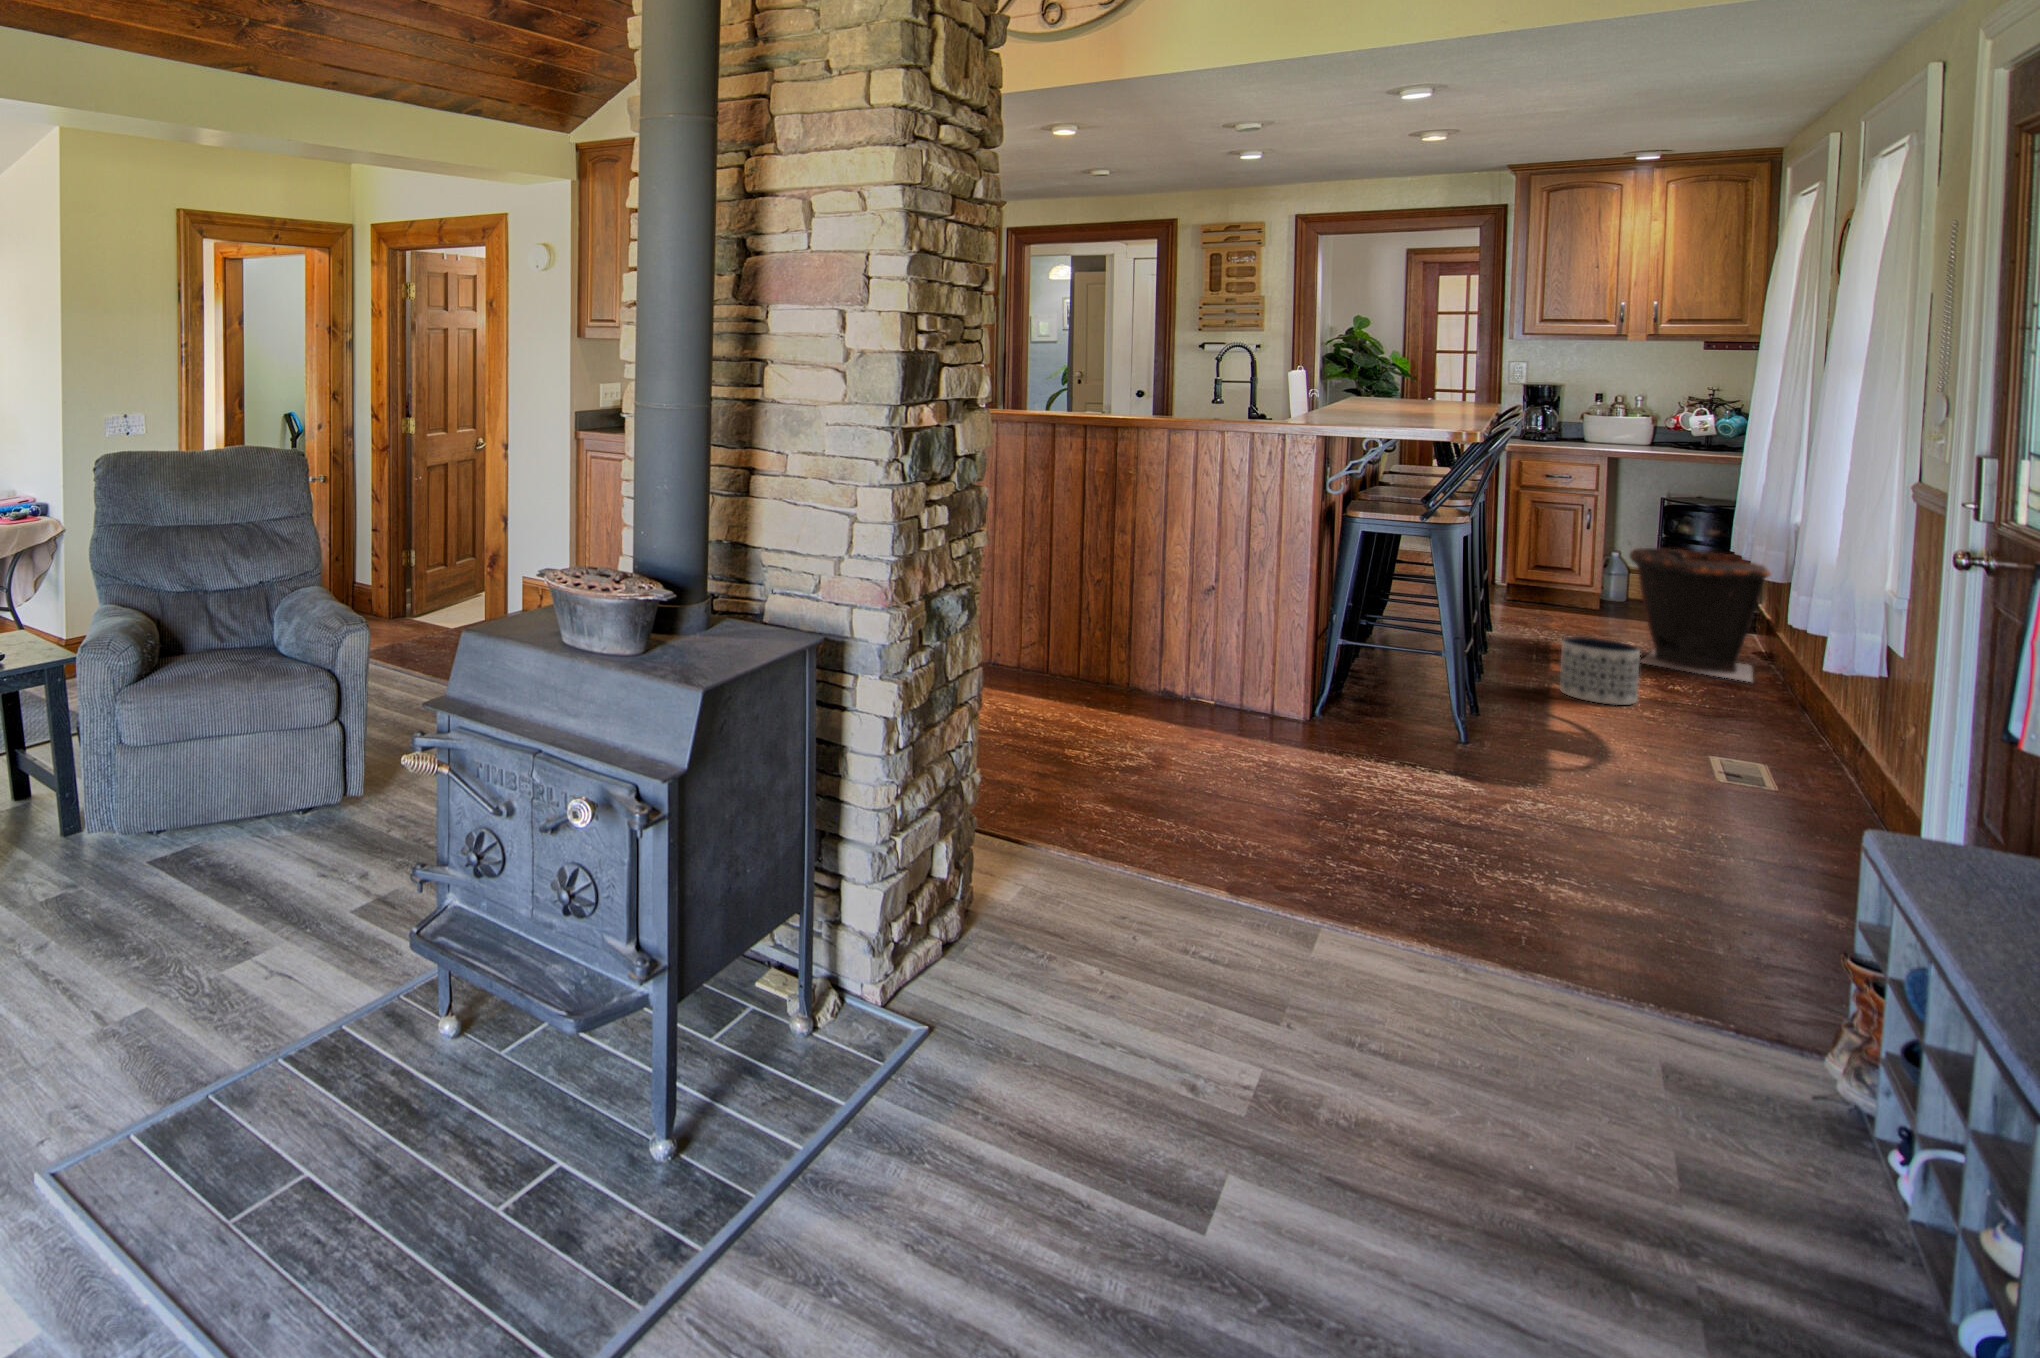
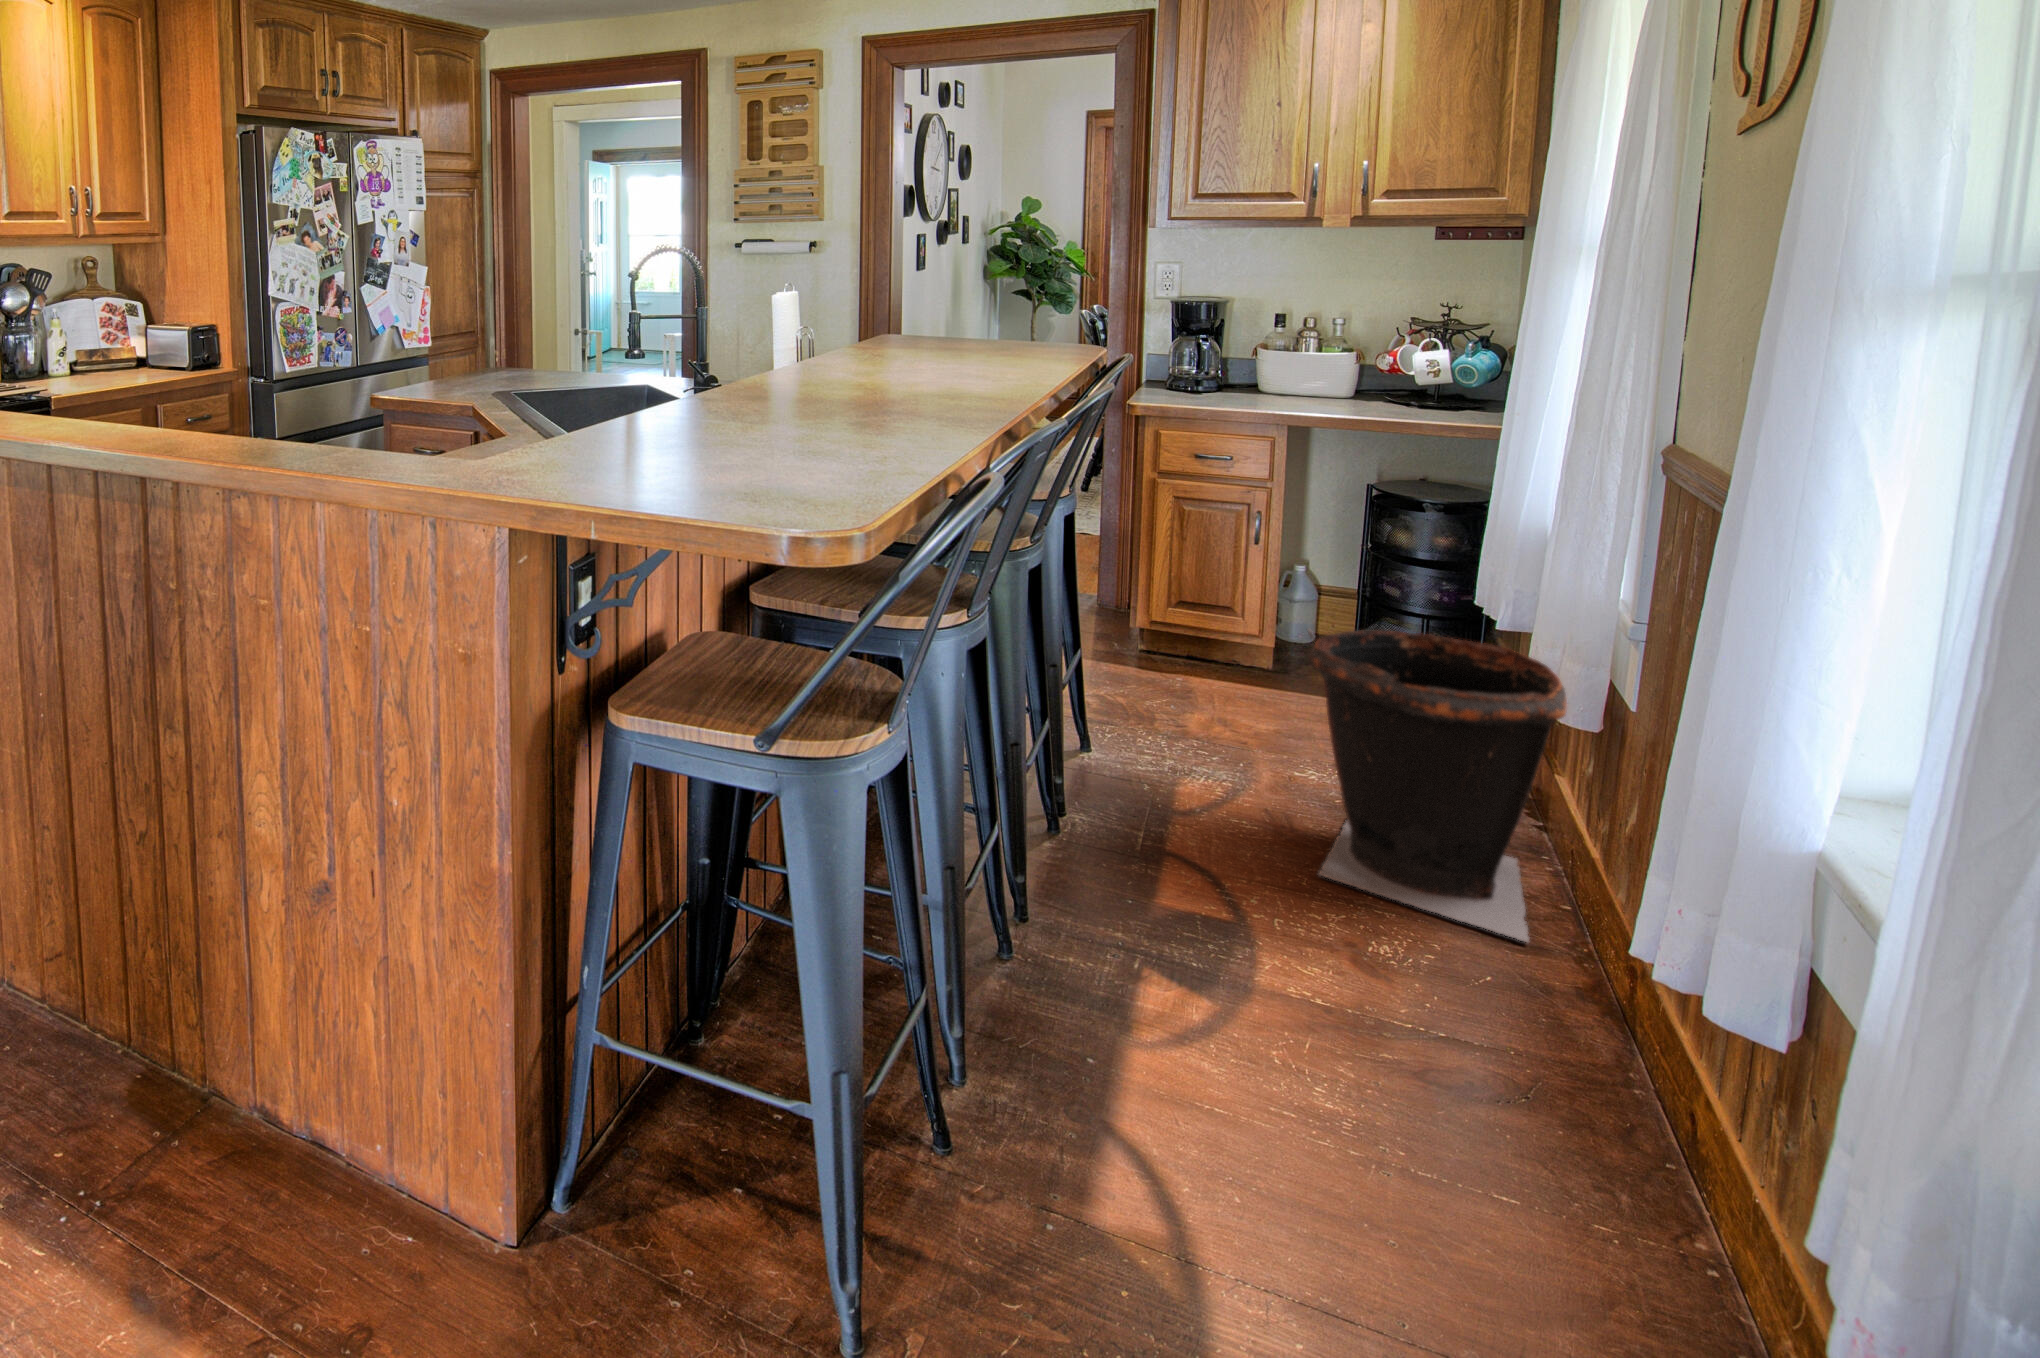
planter: present [1559,637,1640,705] -> none [1151,914,1314,1113]

